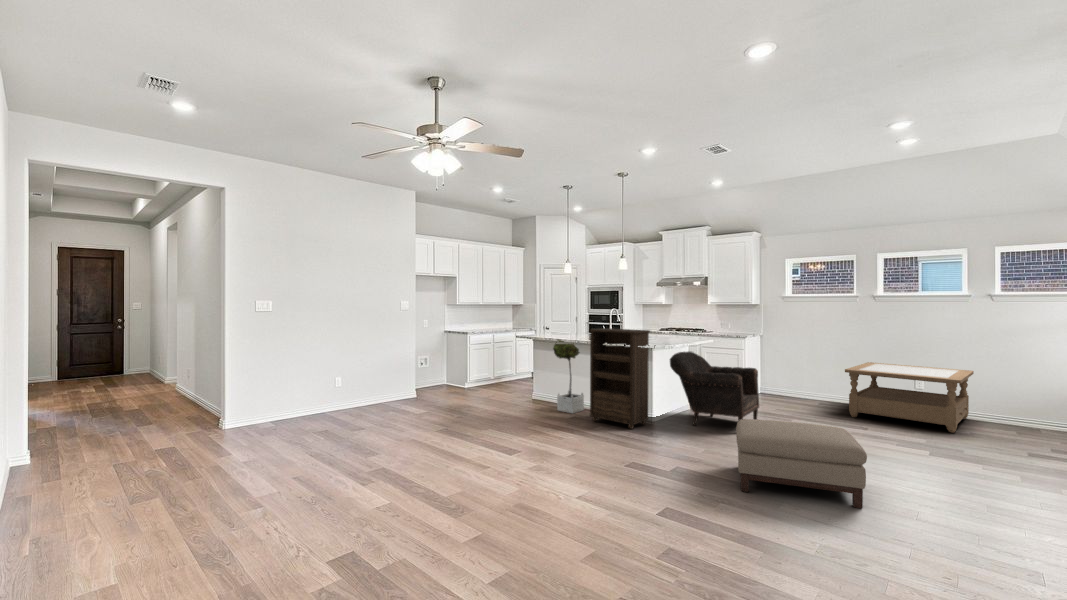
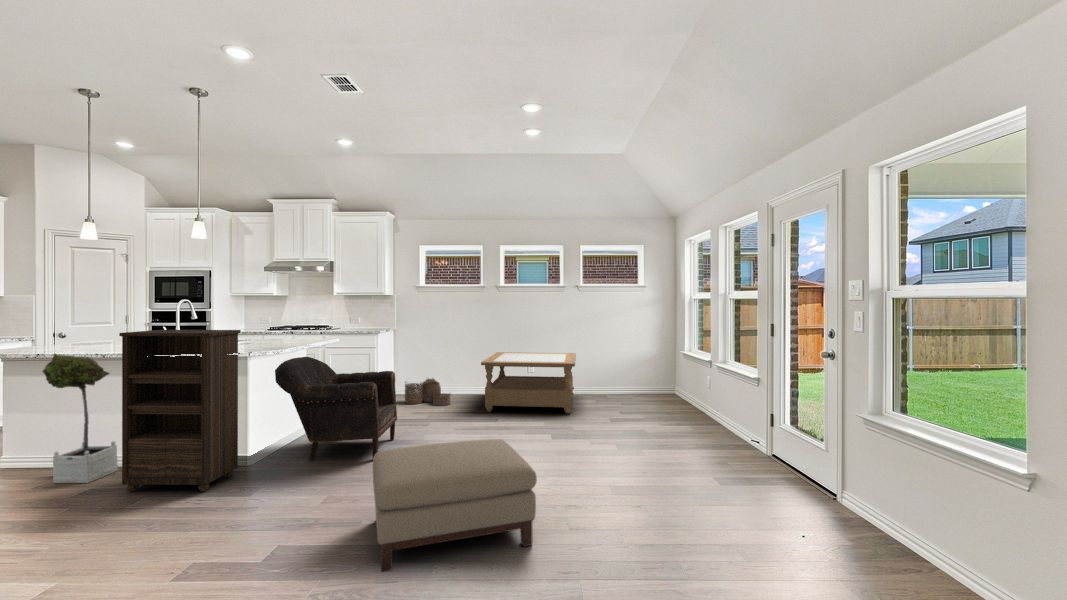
woven basket: none [769,379,814,406] -> present [405,378,450,405]

